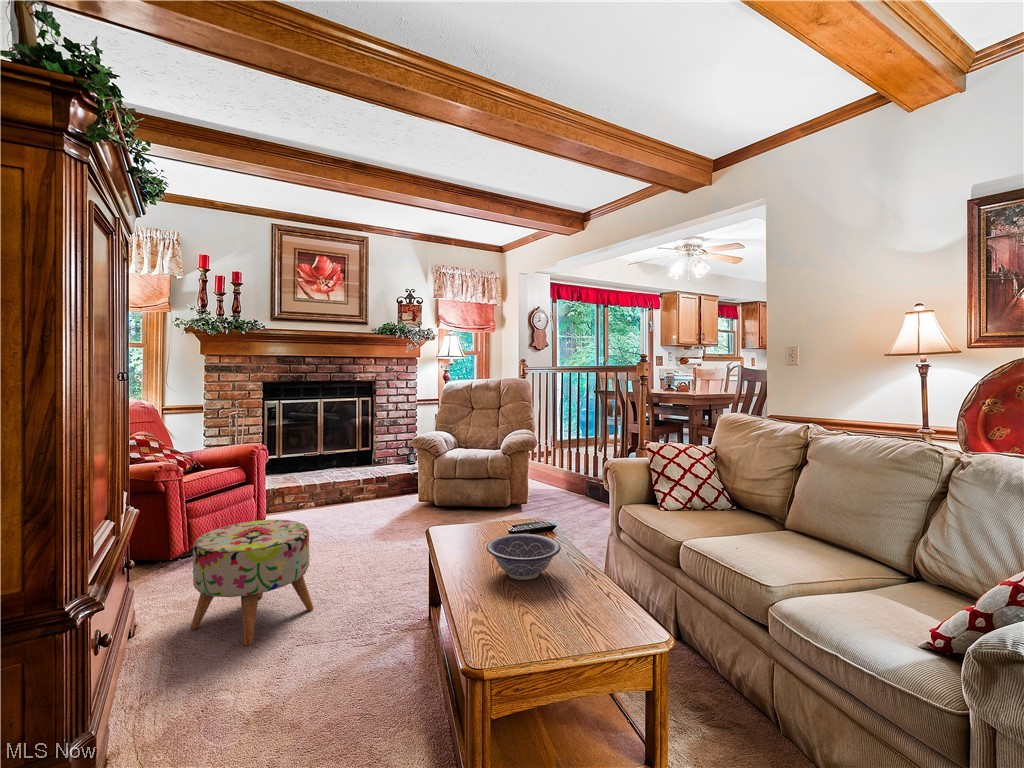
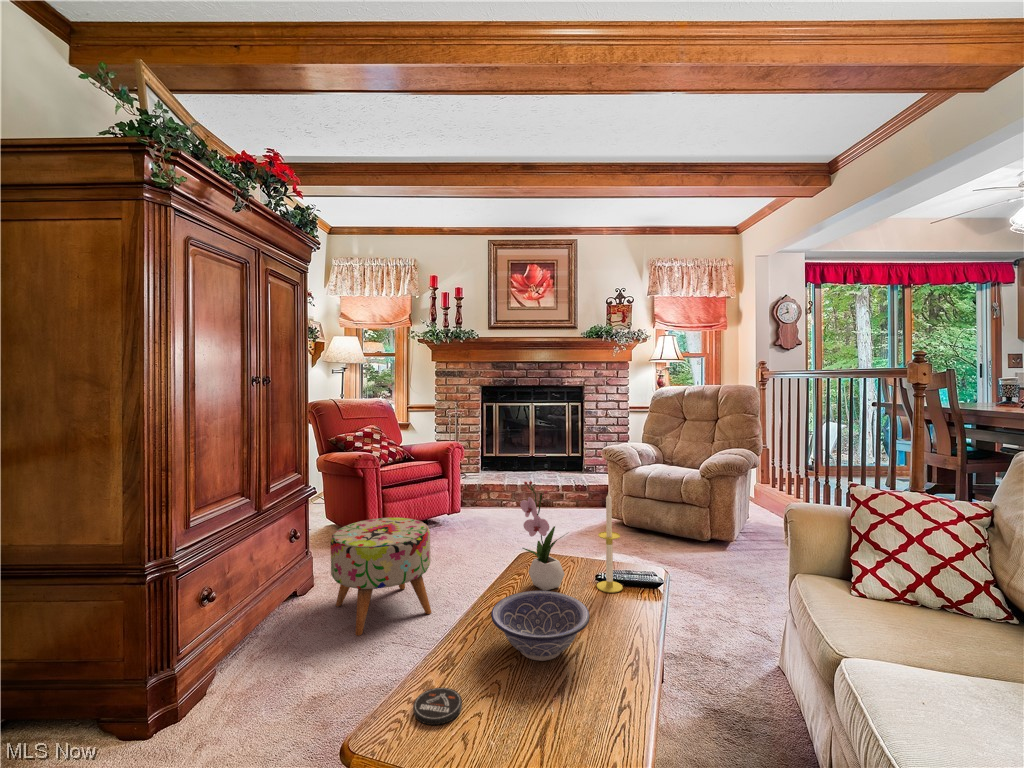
flower arrangement: none [462,456,497,544] -> present [520,481,568,591]
candle: none [514,459,533,536] -> present [597,493,623,593]
coaster: none [482,605,519,626] -> present [413,687,462,725]

